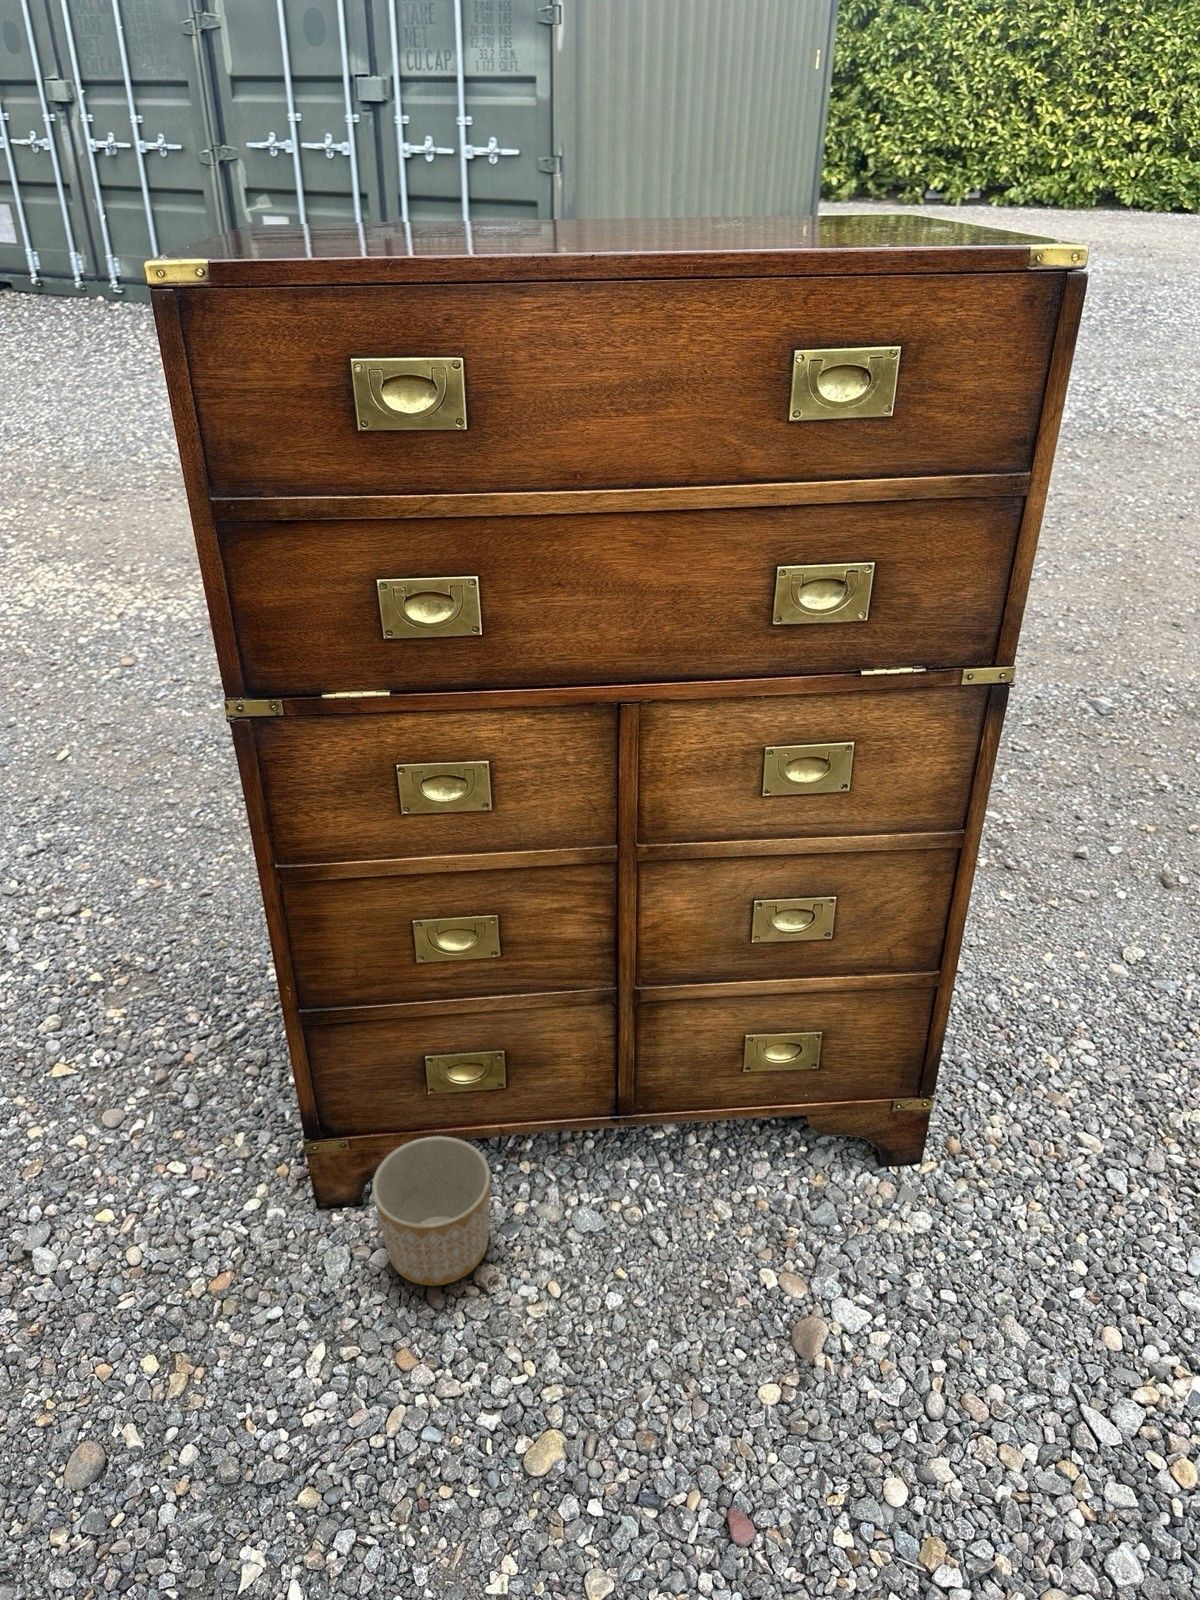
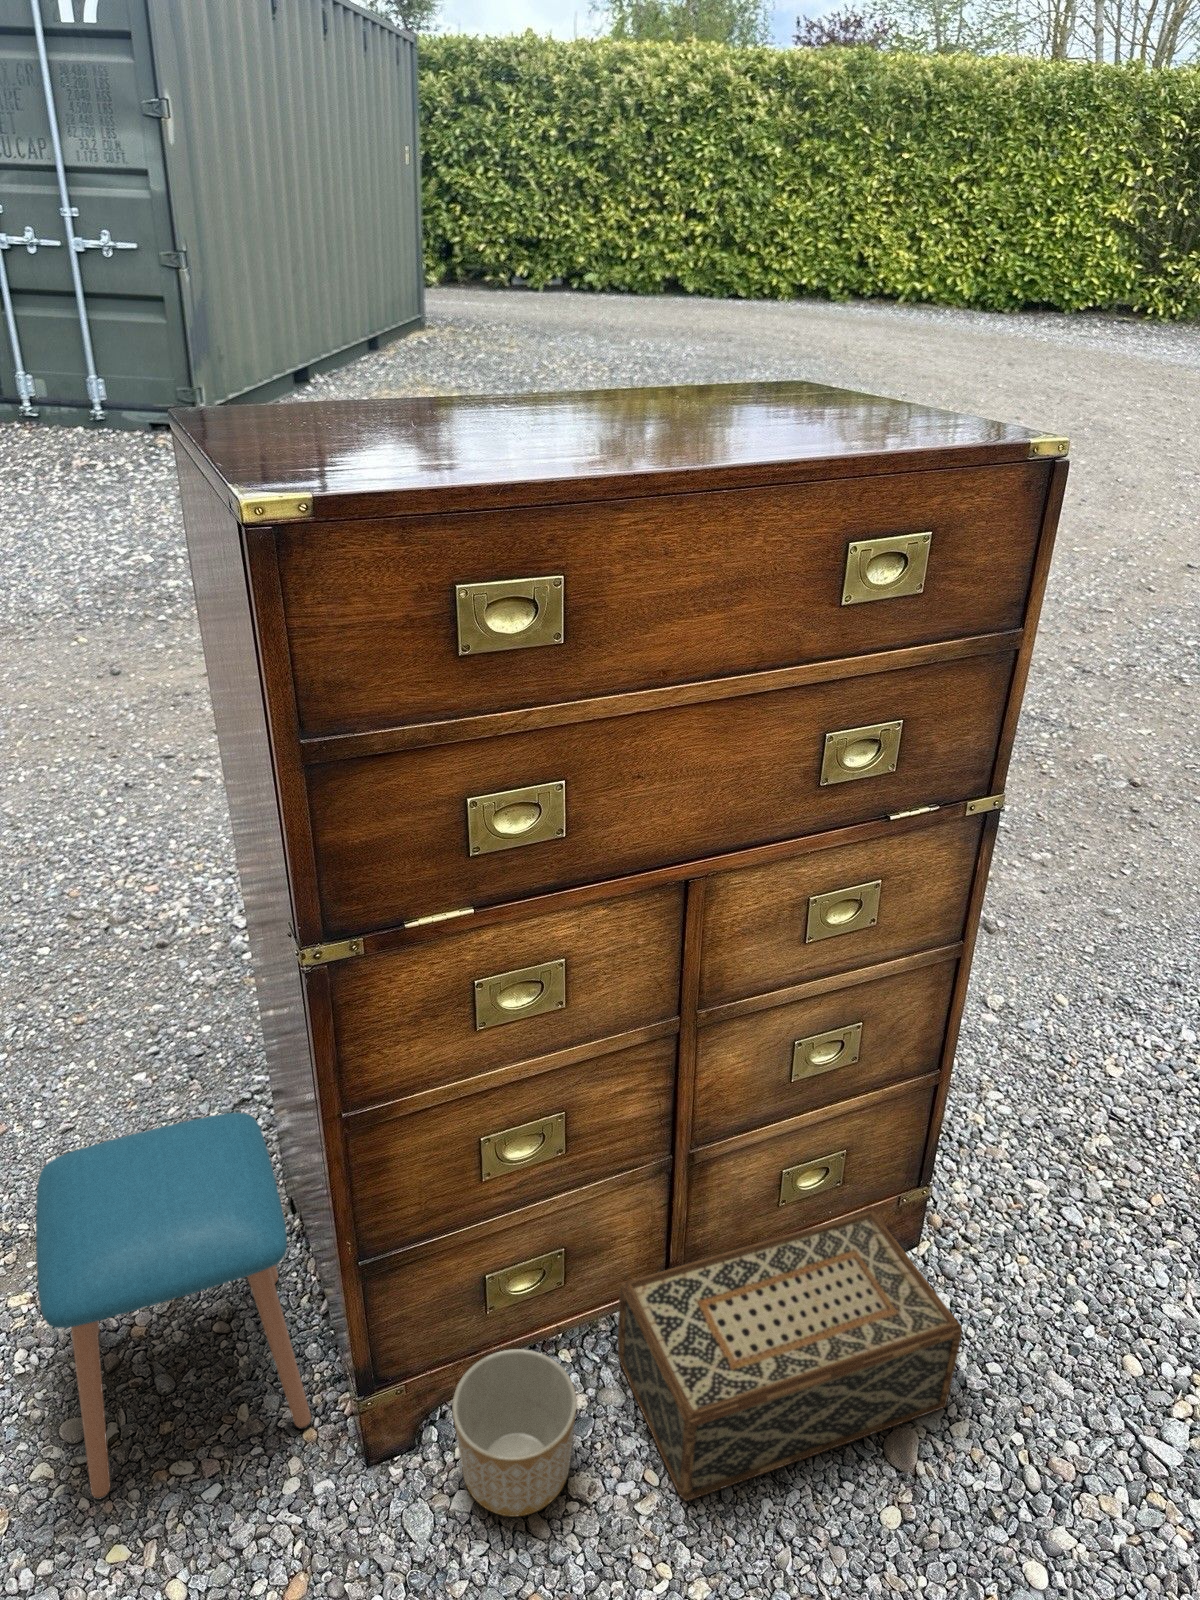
stool: none [54,878,317,1173] -> present [36,1112,311,1500]
woven basket: none [569,1104,893,1319] -> present [618,1211,962,1501]

